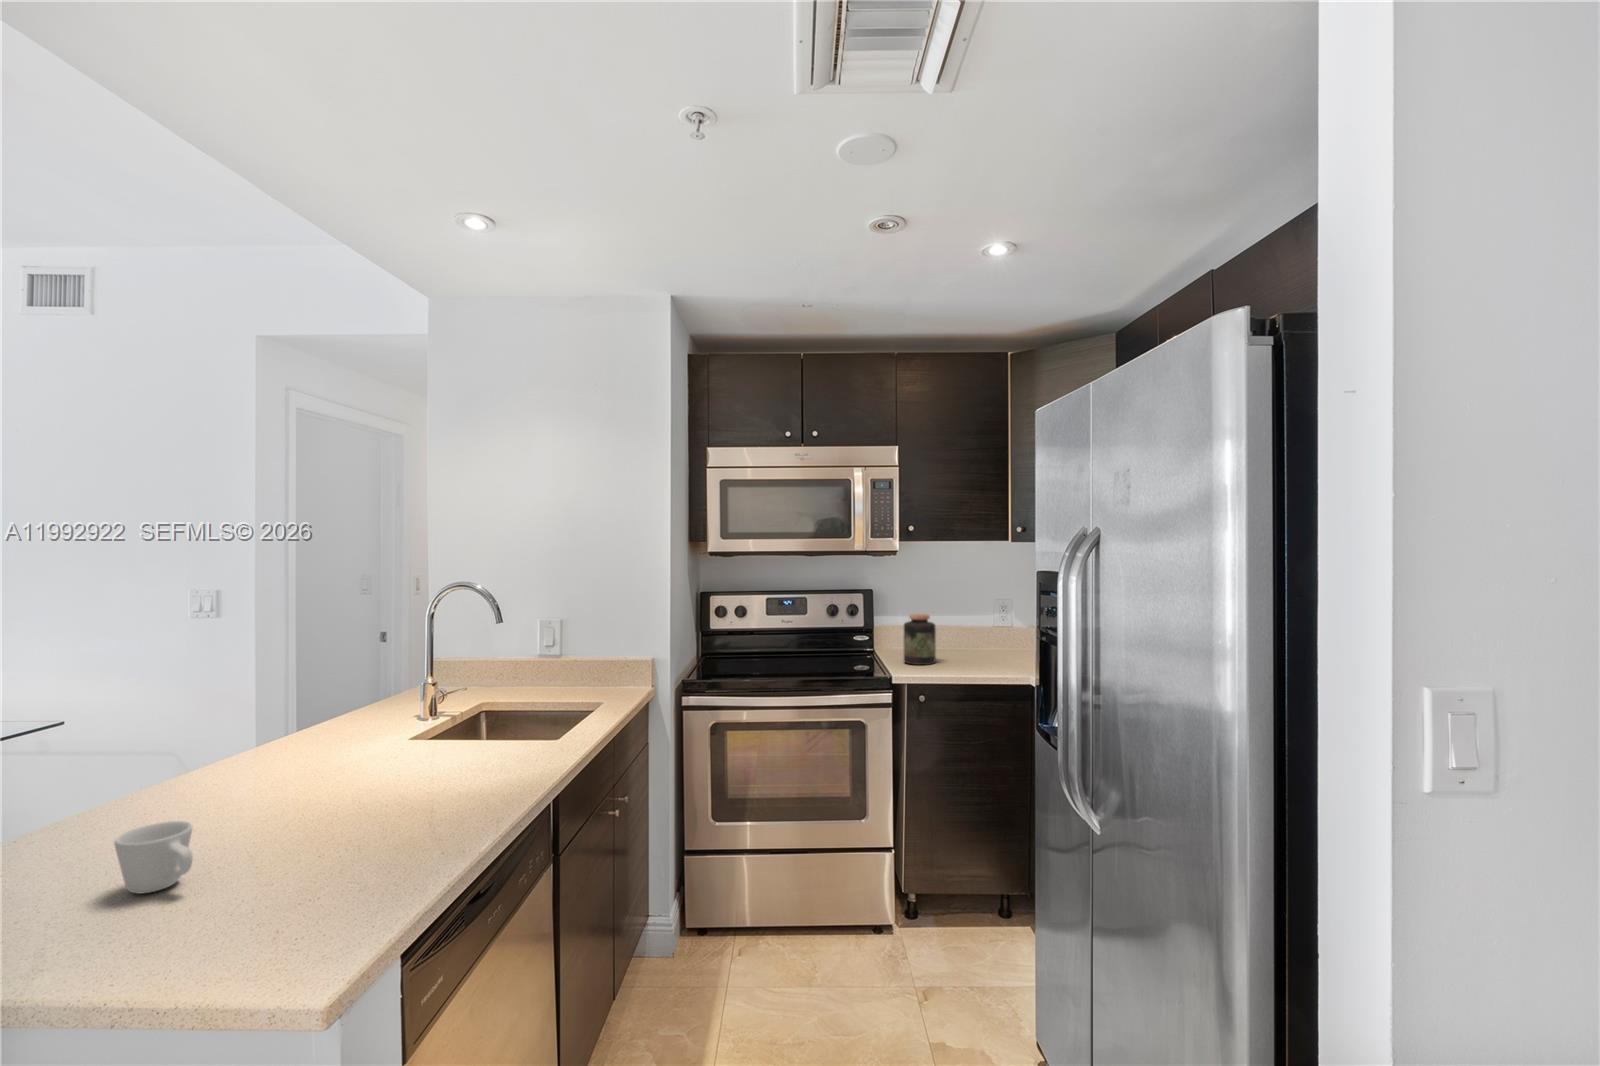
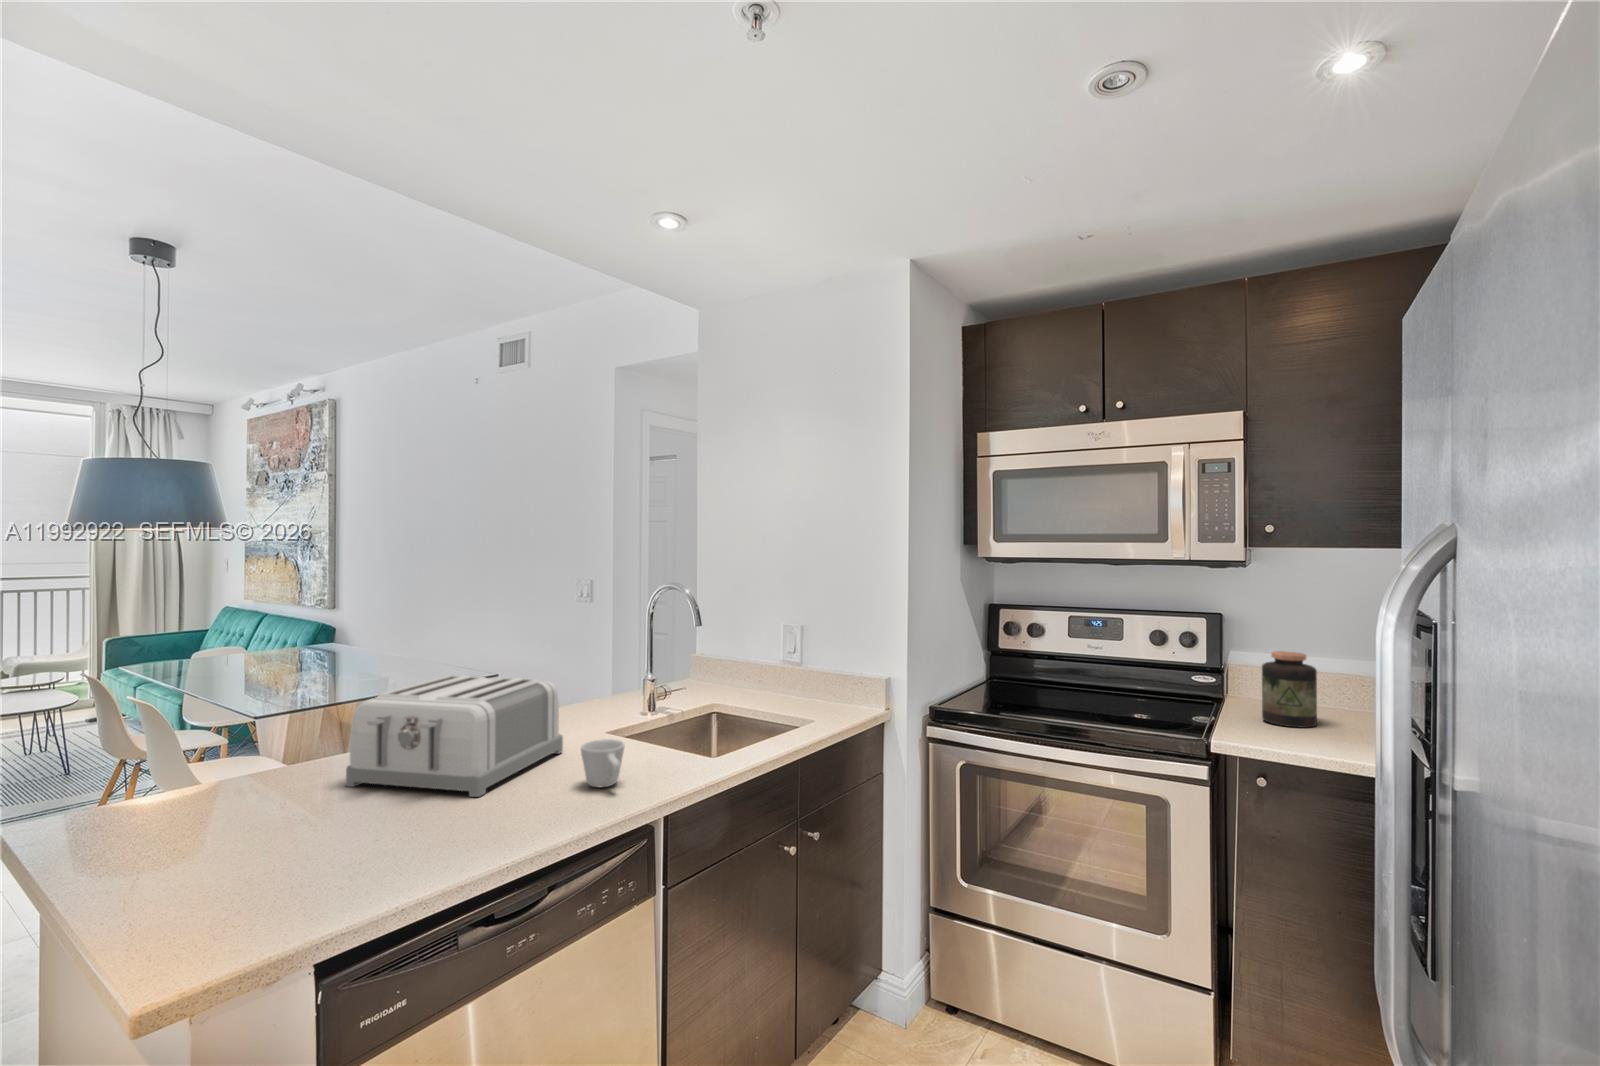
toaster: none [169,689,391,834] -> present [346,675,563,797]
mug: present [114,821,193,894] -> present [581,739,624,788]

